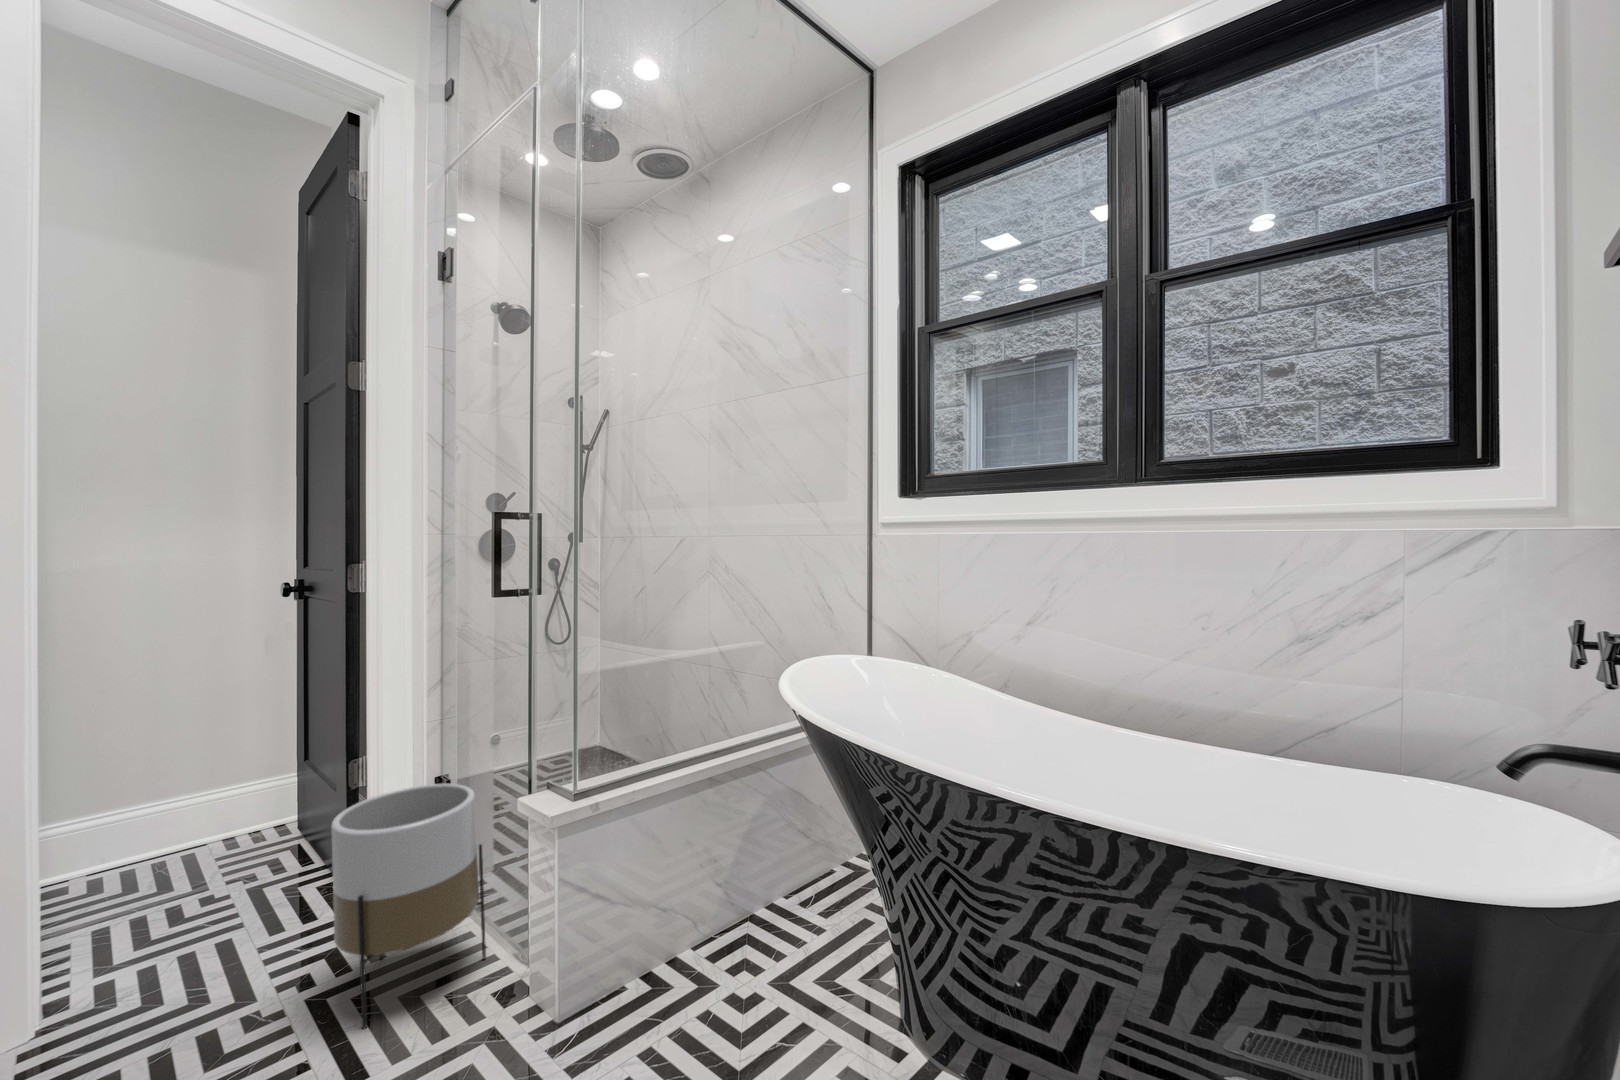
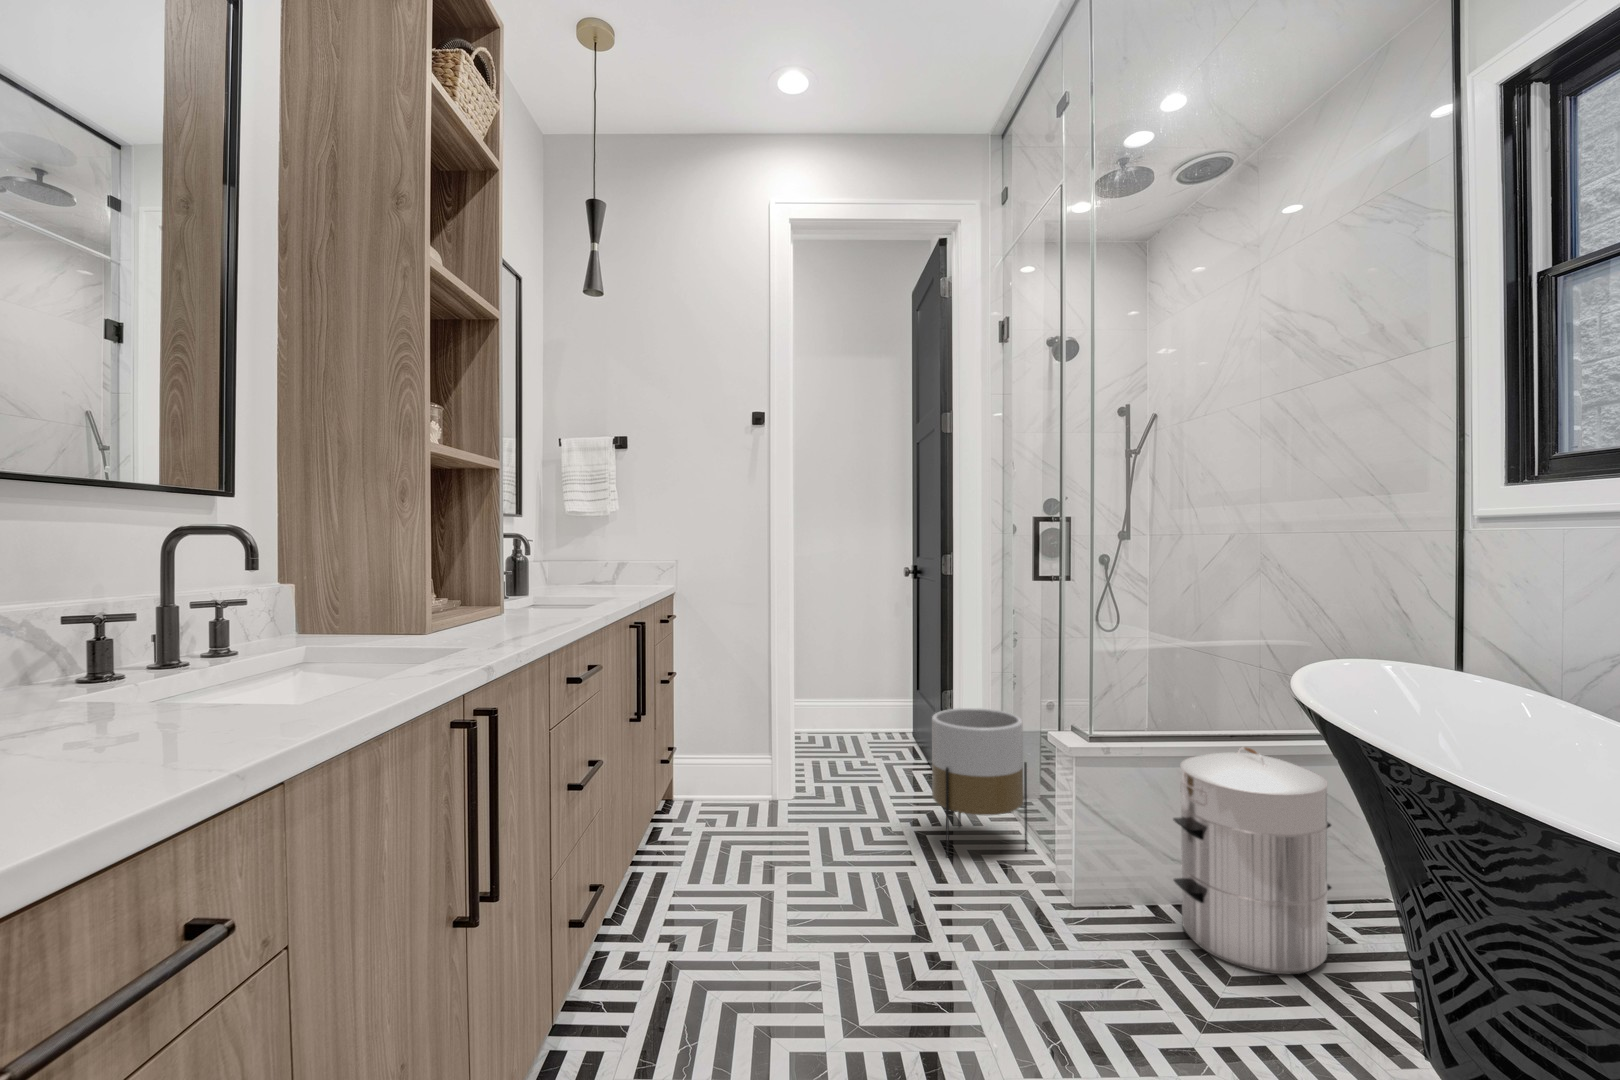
waste bin: none [676,768,816,1016] -> present [1173,747,1331,974]

